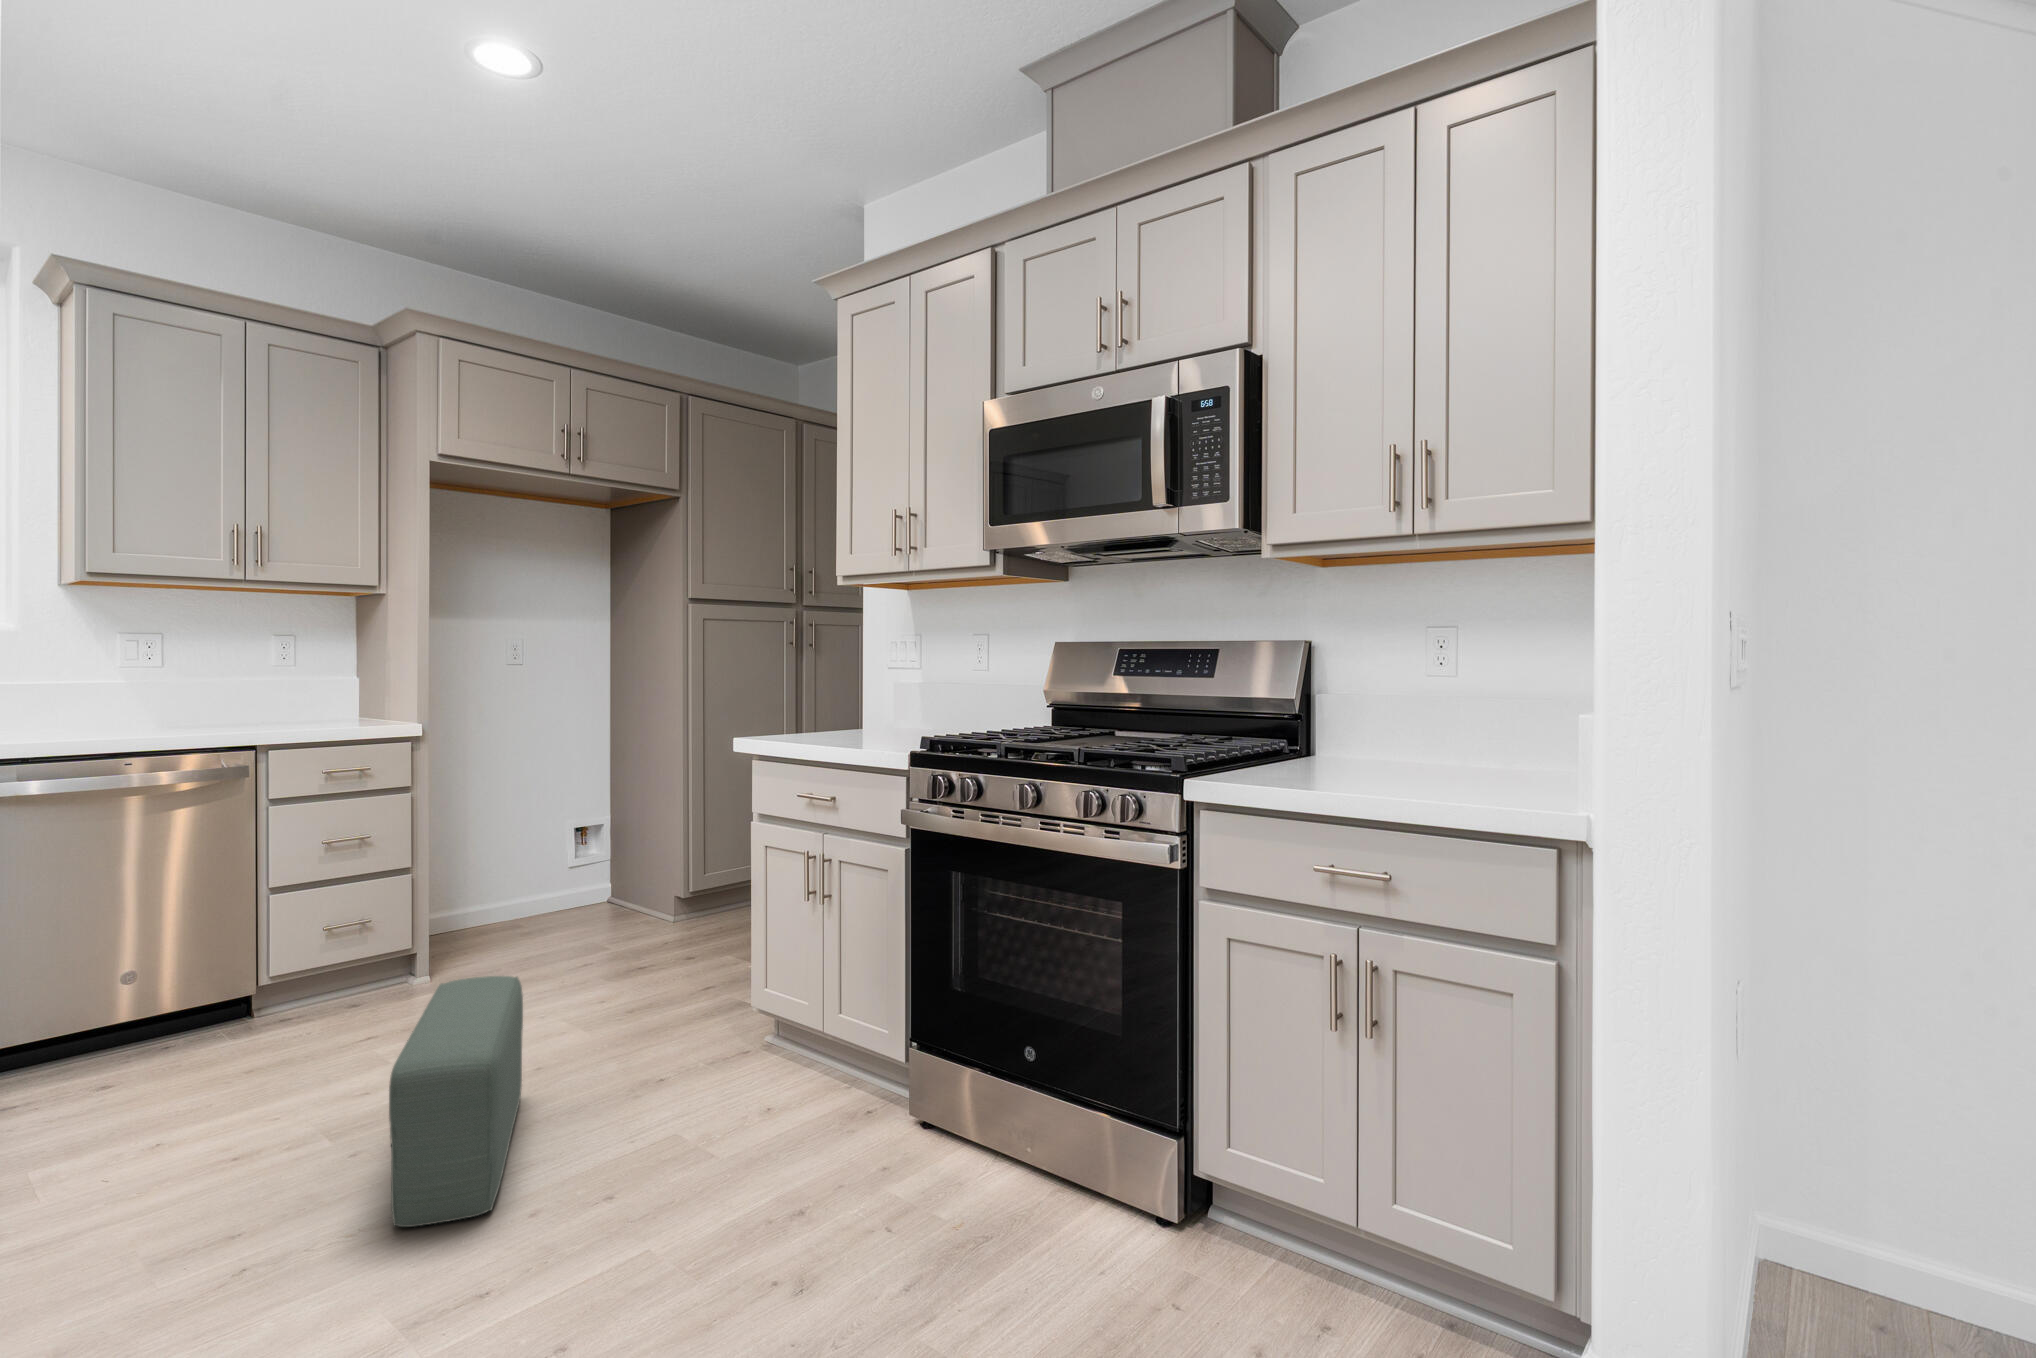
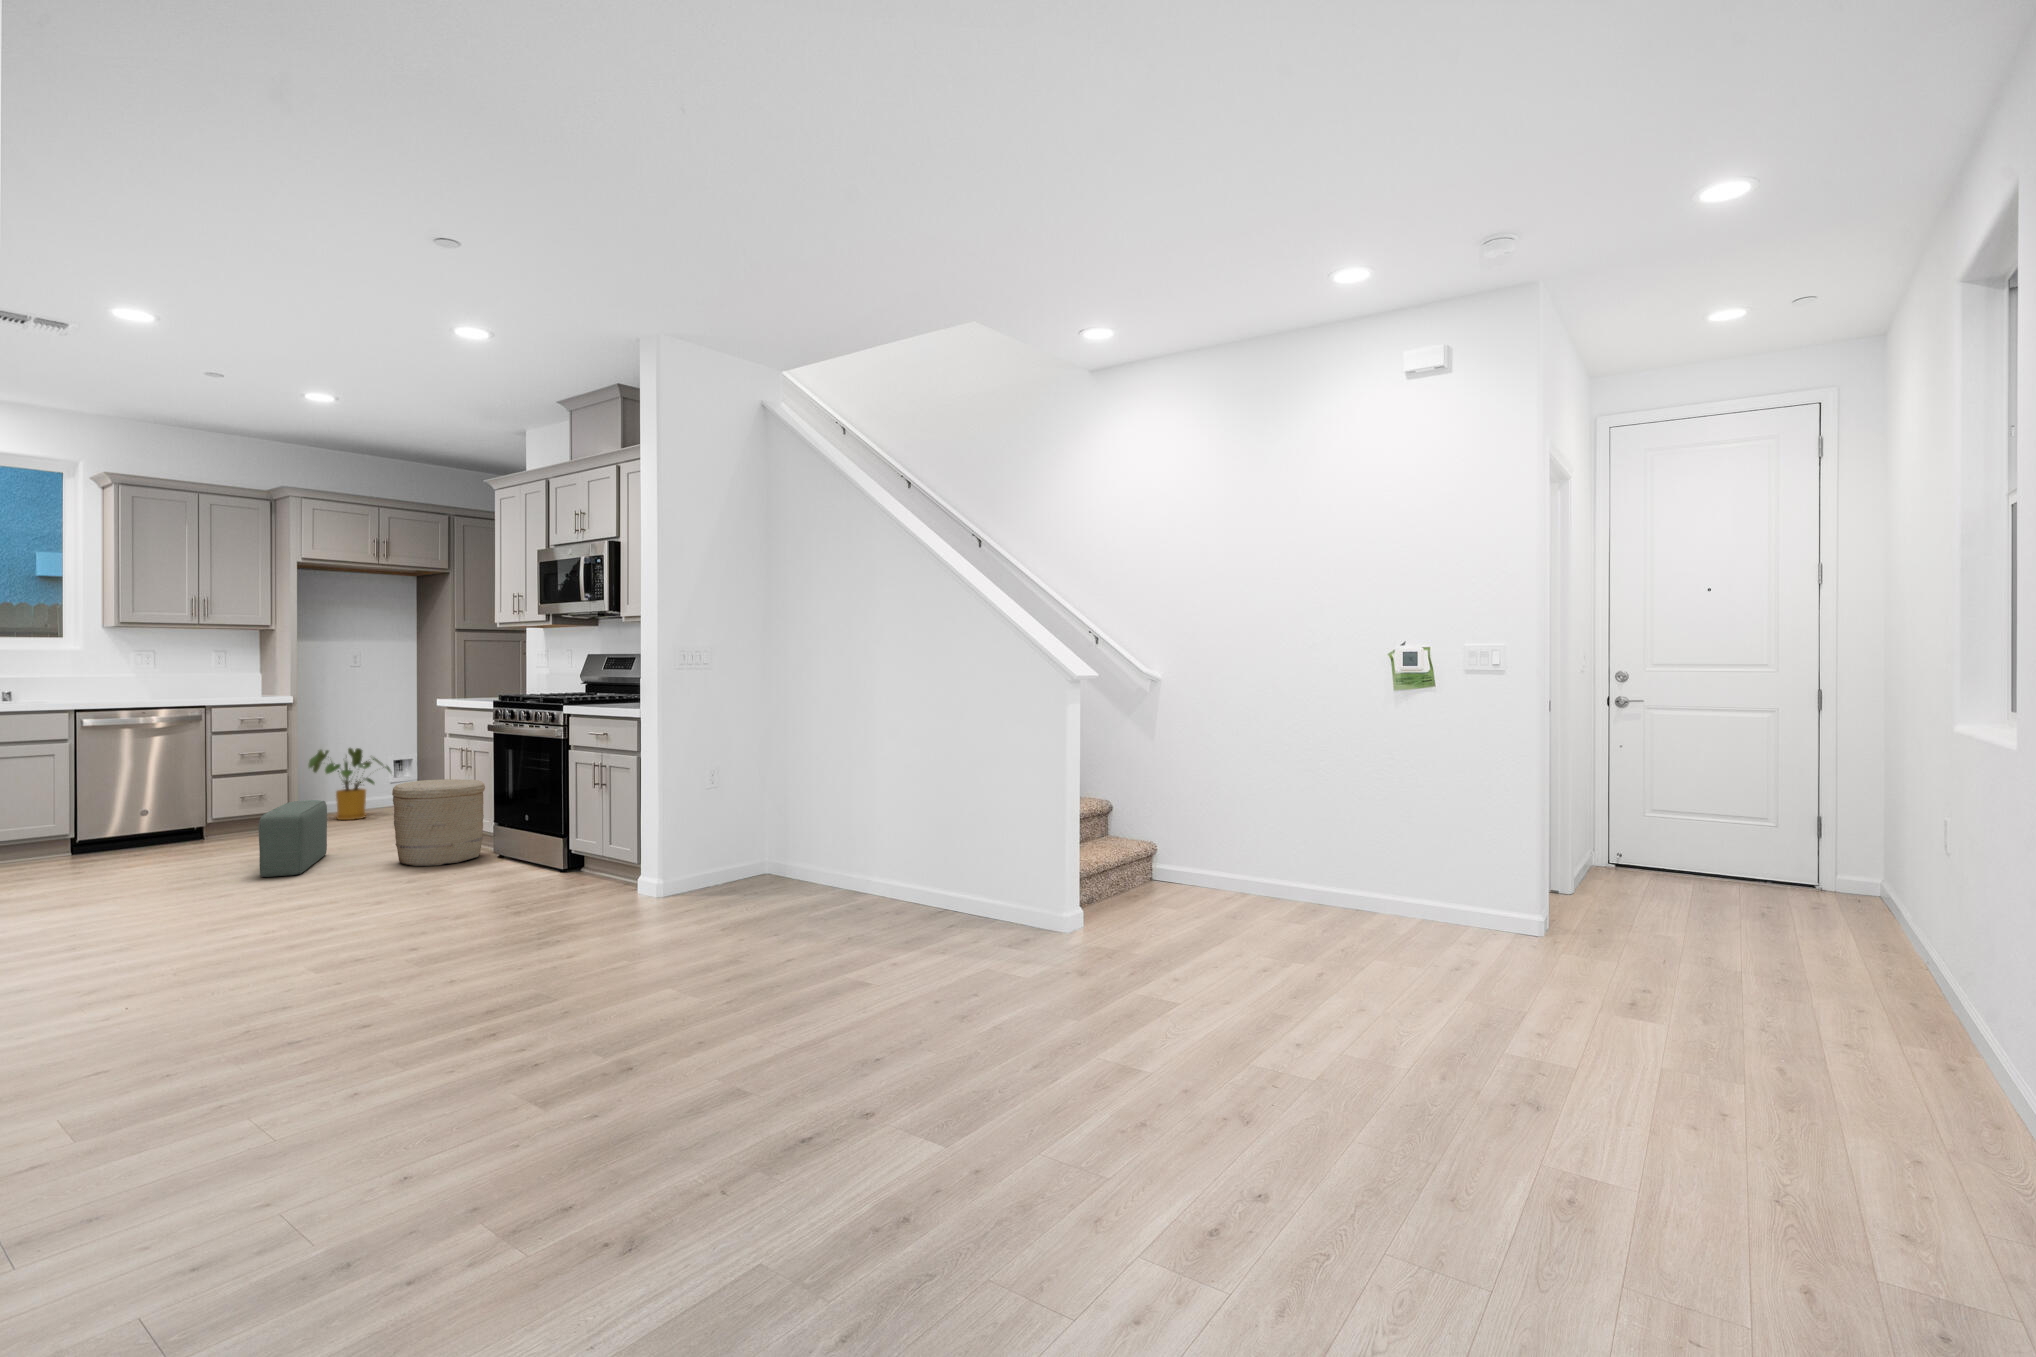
house plant: none [440,816,588,953] -> present [309,748,391,820]
woven basket: none [691,928,887,1170] -> present [392,779,485,866]

